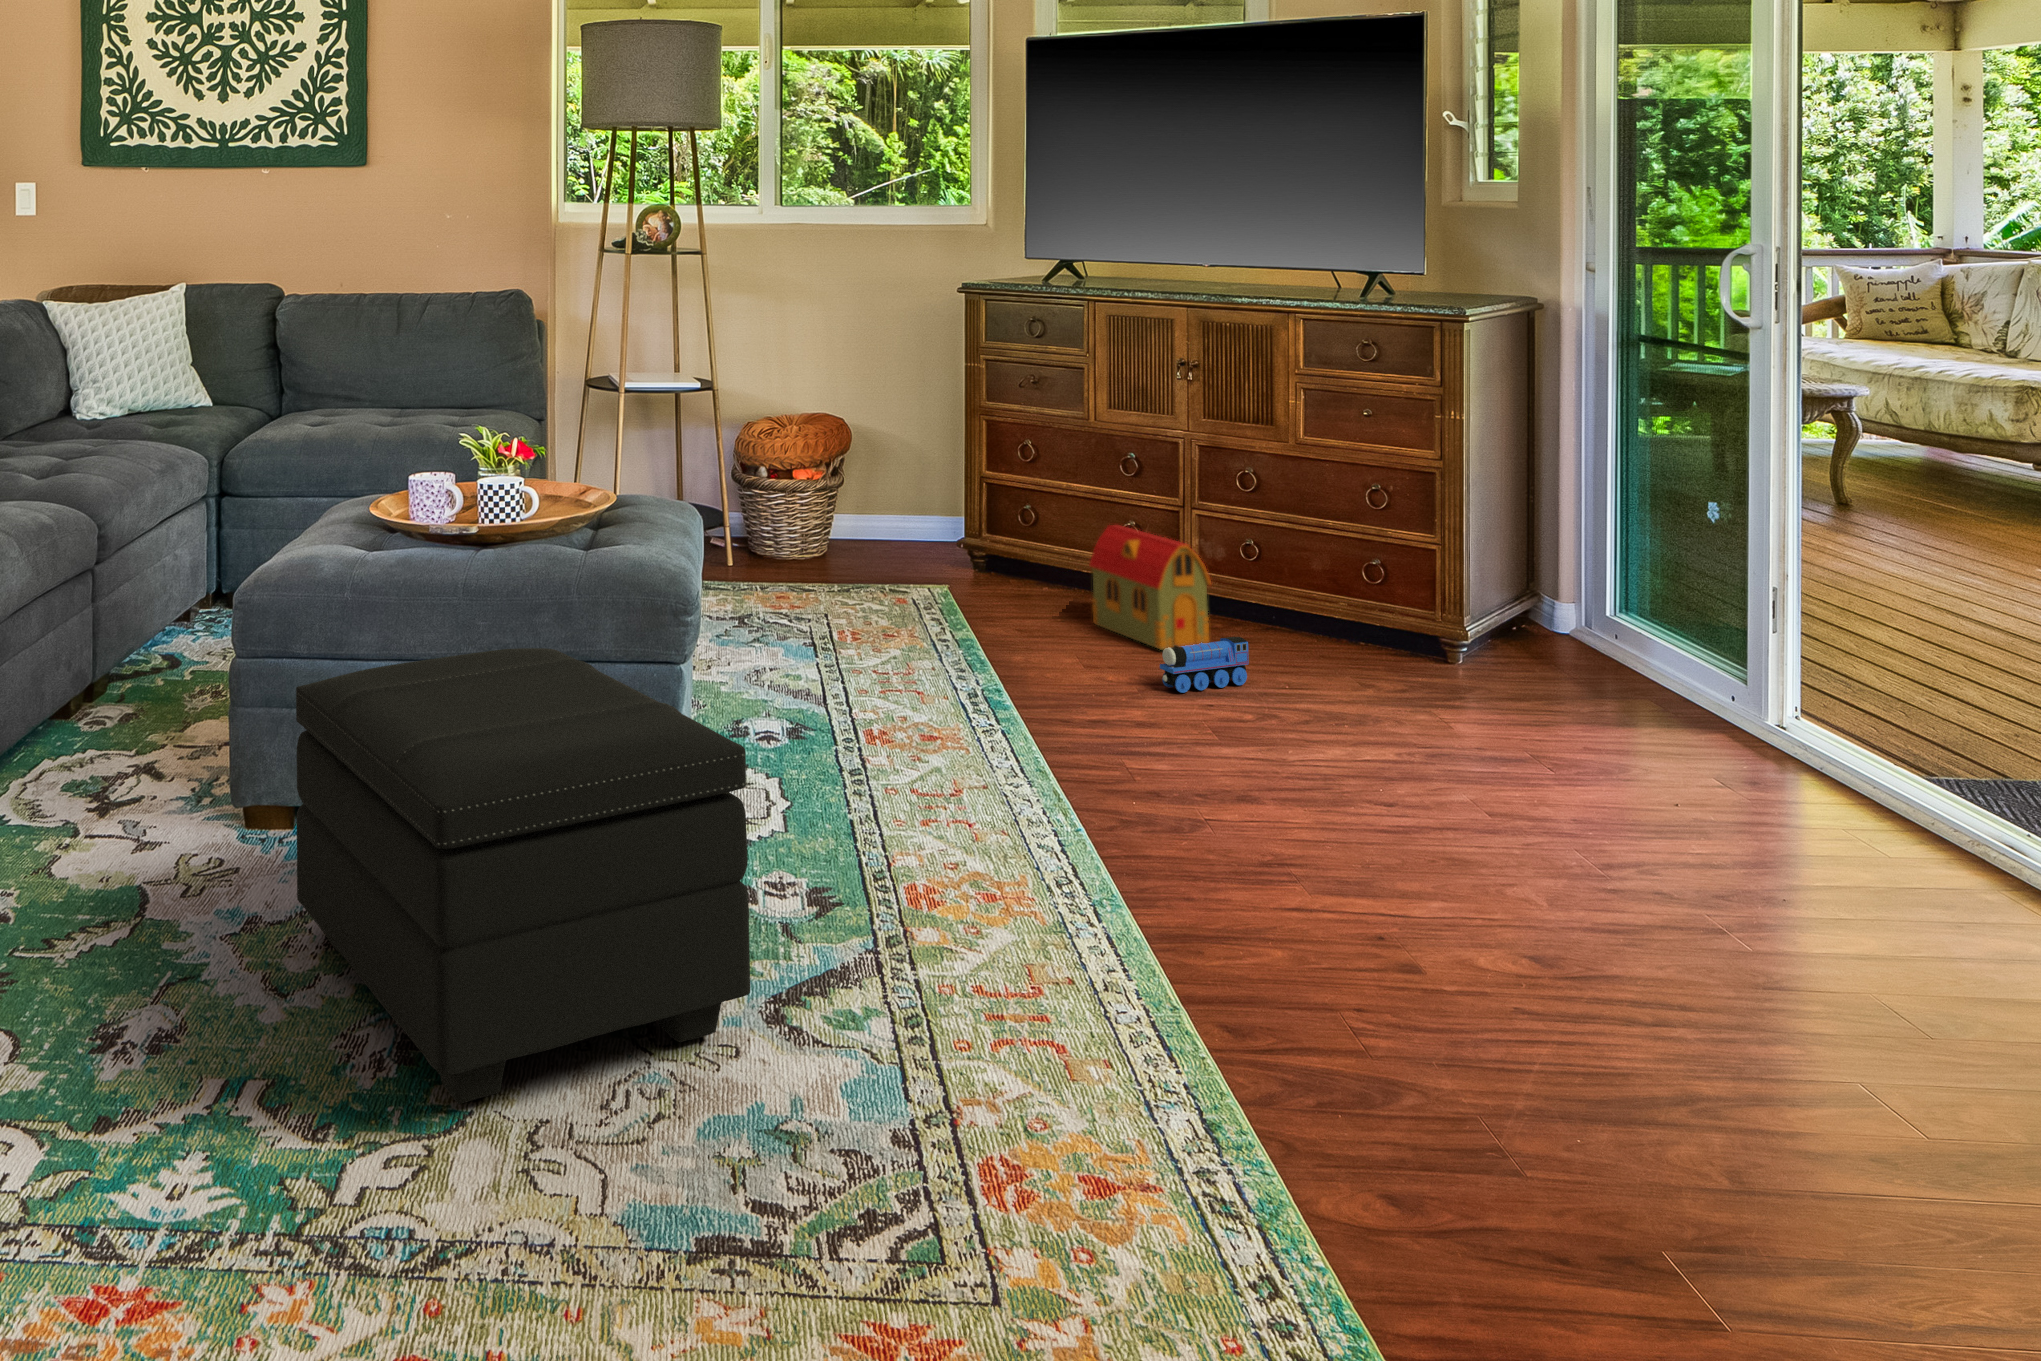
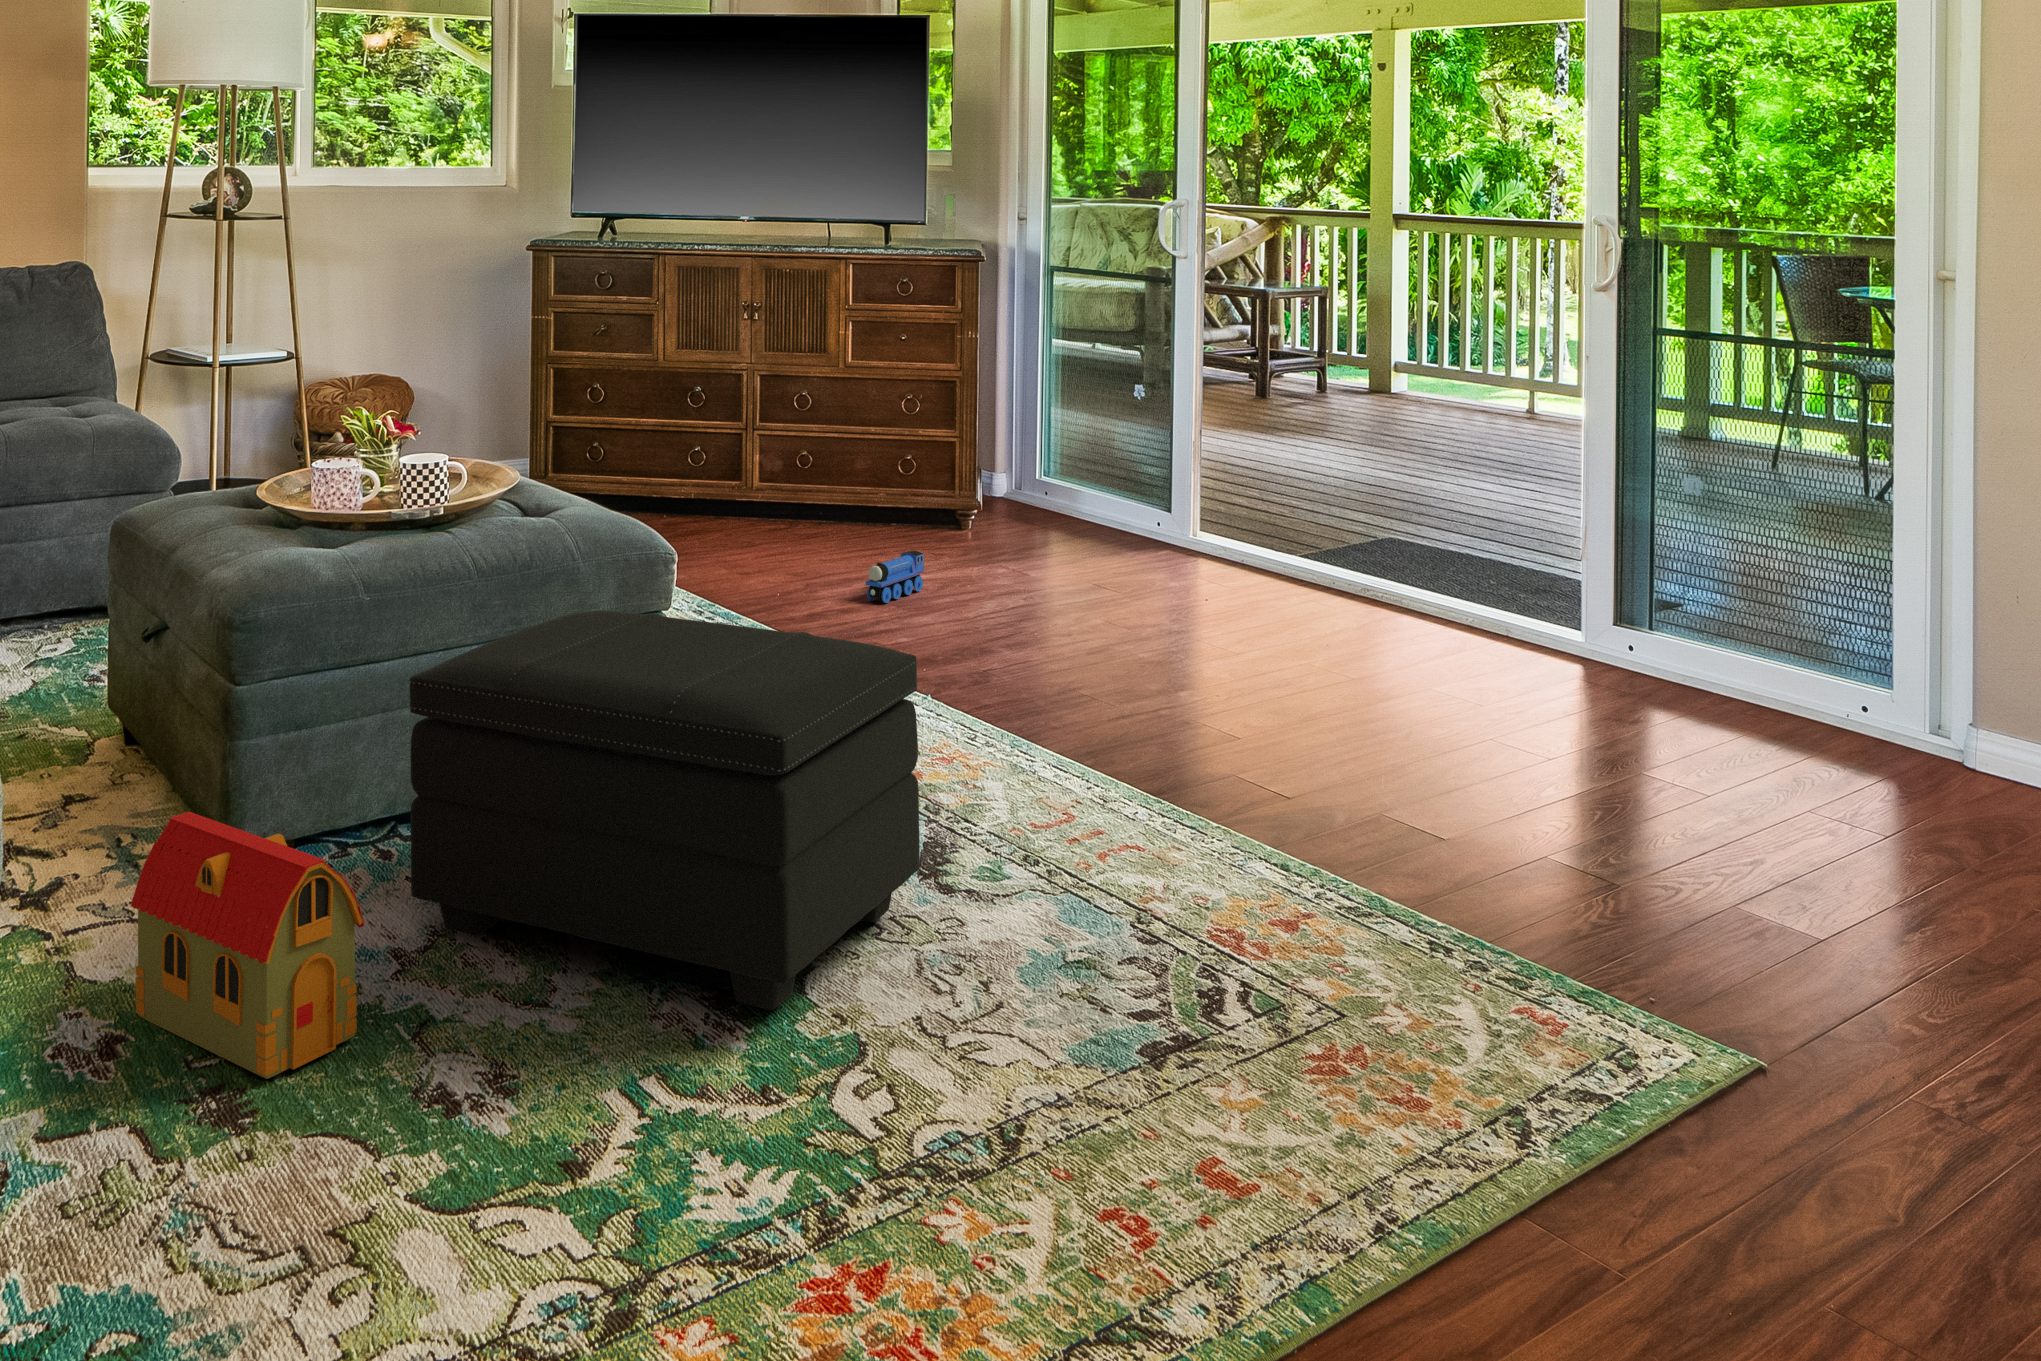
toy house: present [1089,525,1211,650] -> present [131,812,364,1079]

